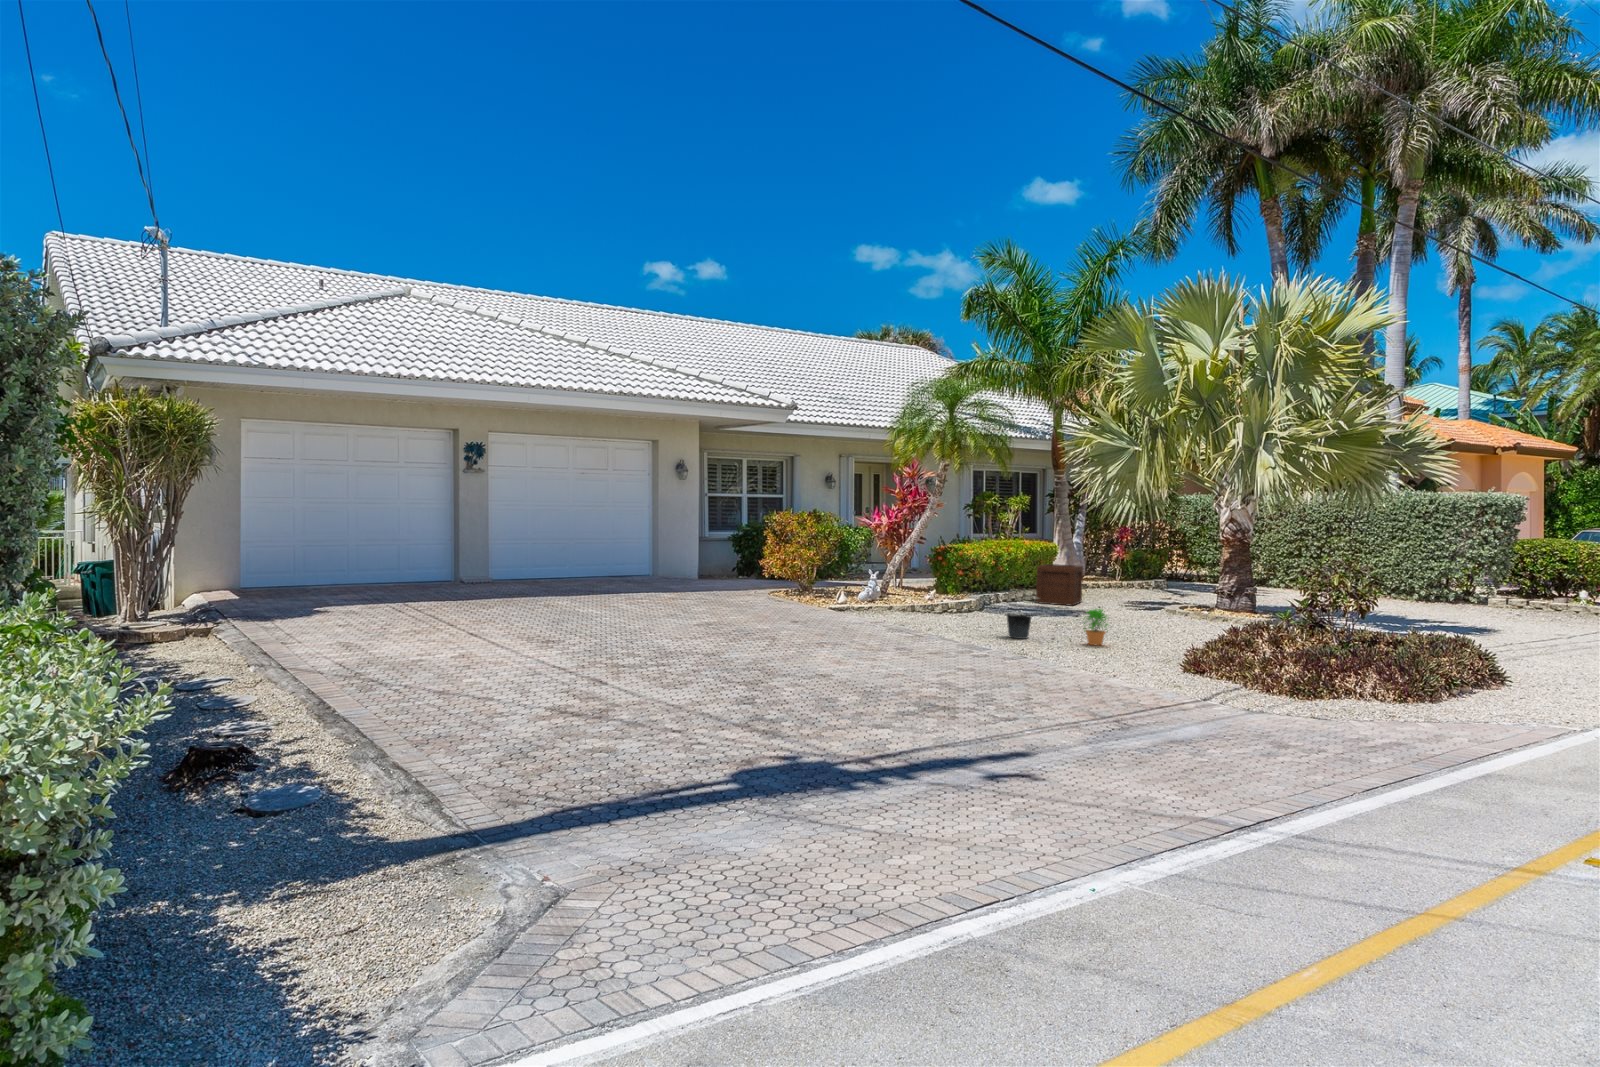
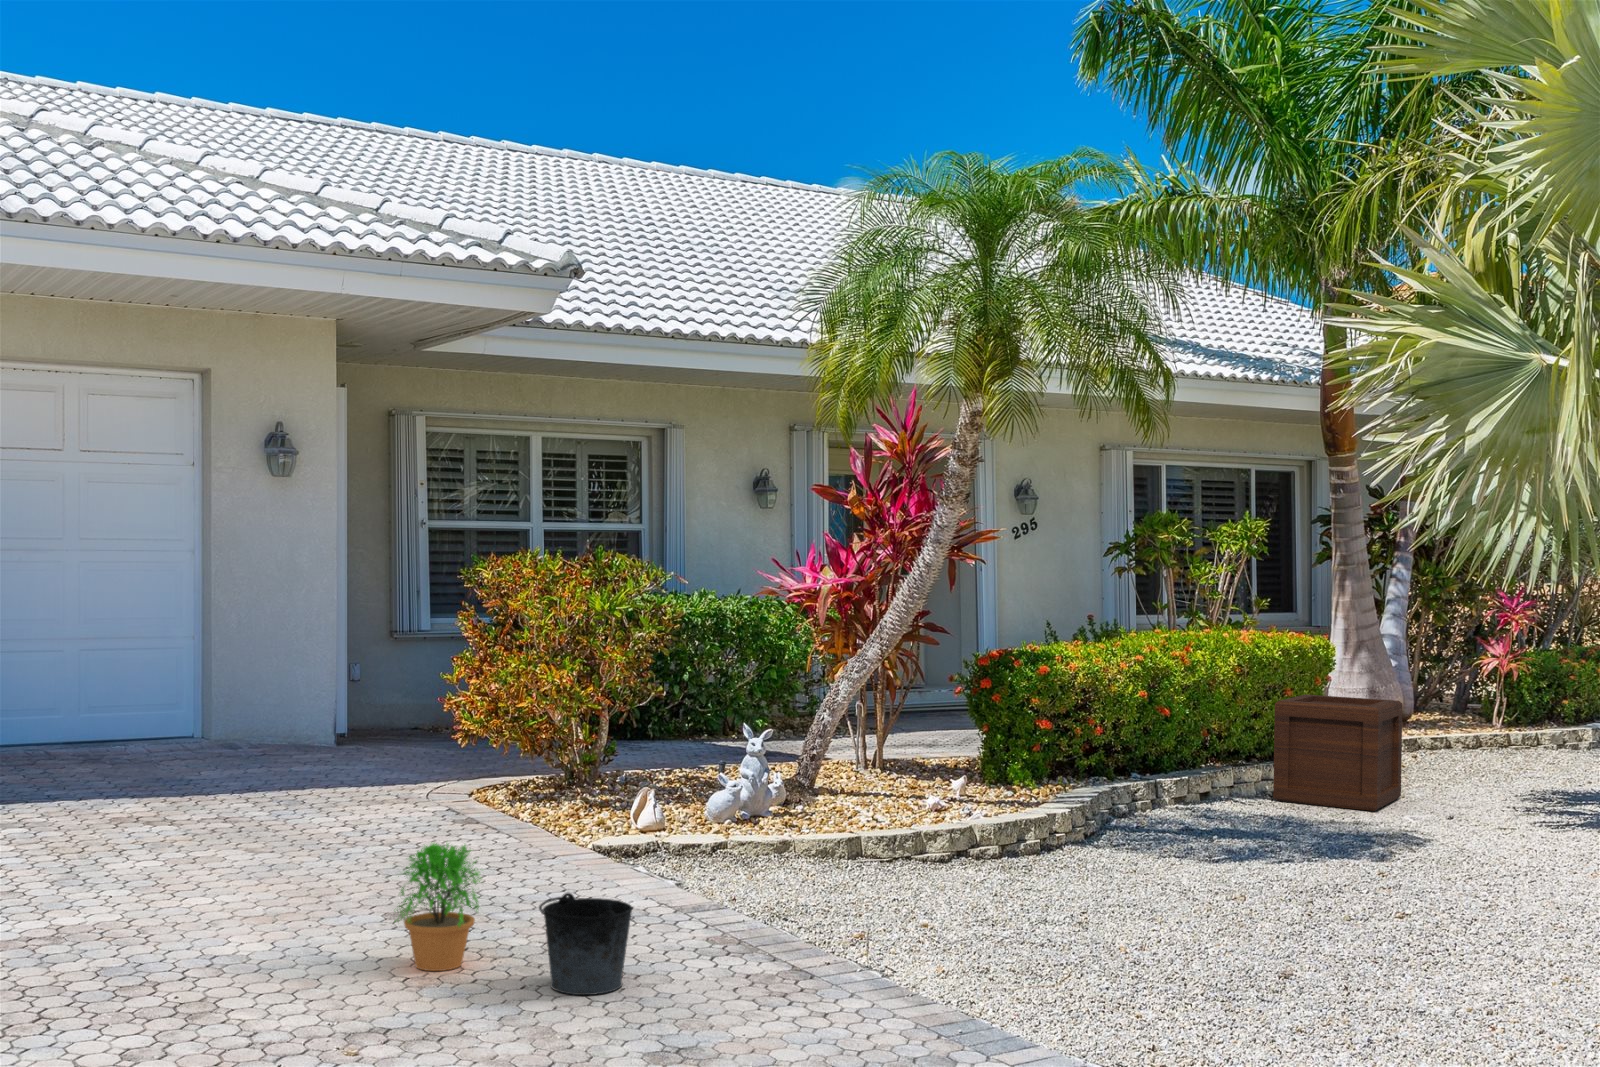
potted plant: present [1084,609,1108,645] -> present [395,843,481,971]
bucket: present [1006,614,1031,639] -> present [539,893,633,995]

